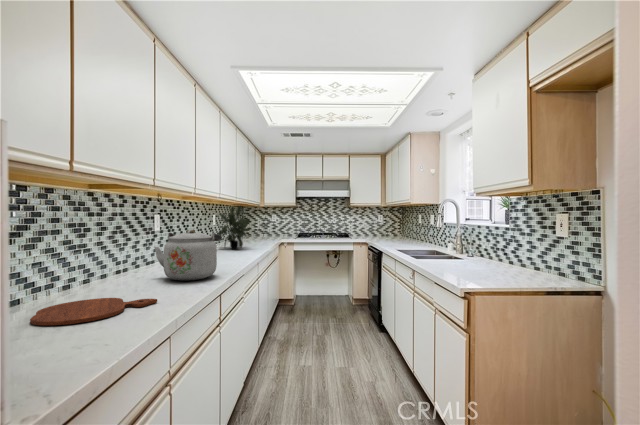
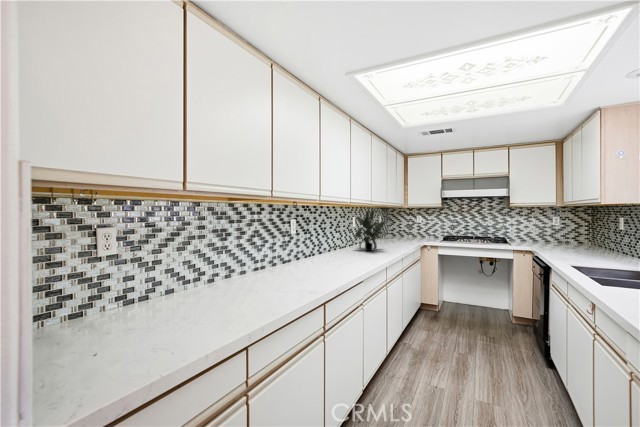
kettle: present [154,229,221,281] -> none [277,236,335,285]
cutting board: present [30,298,157,325] -> none [160,295,255,320]

